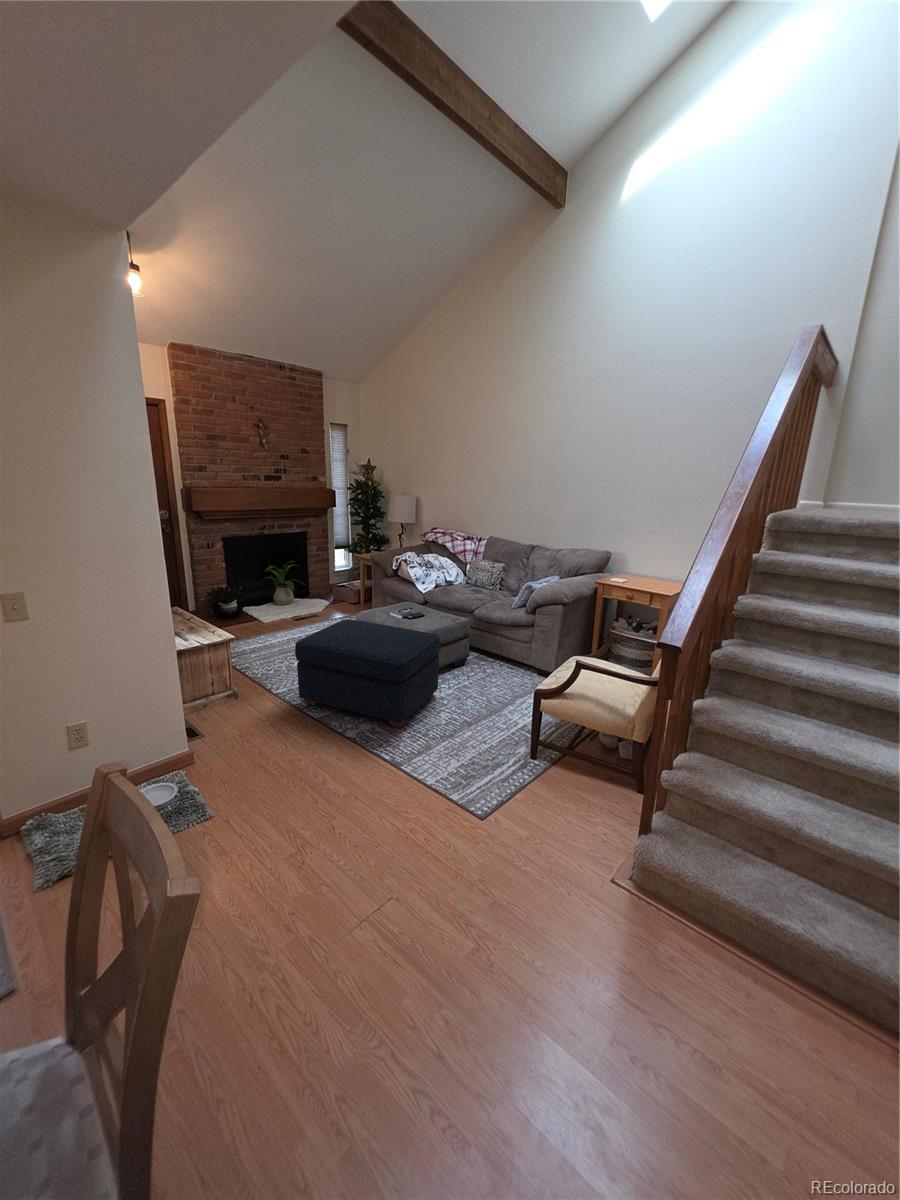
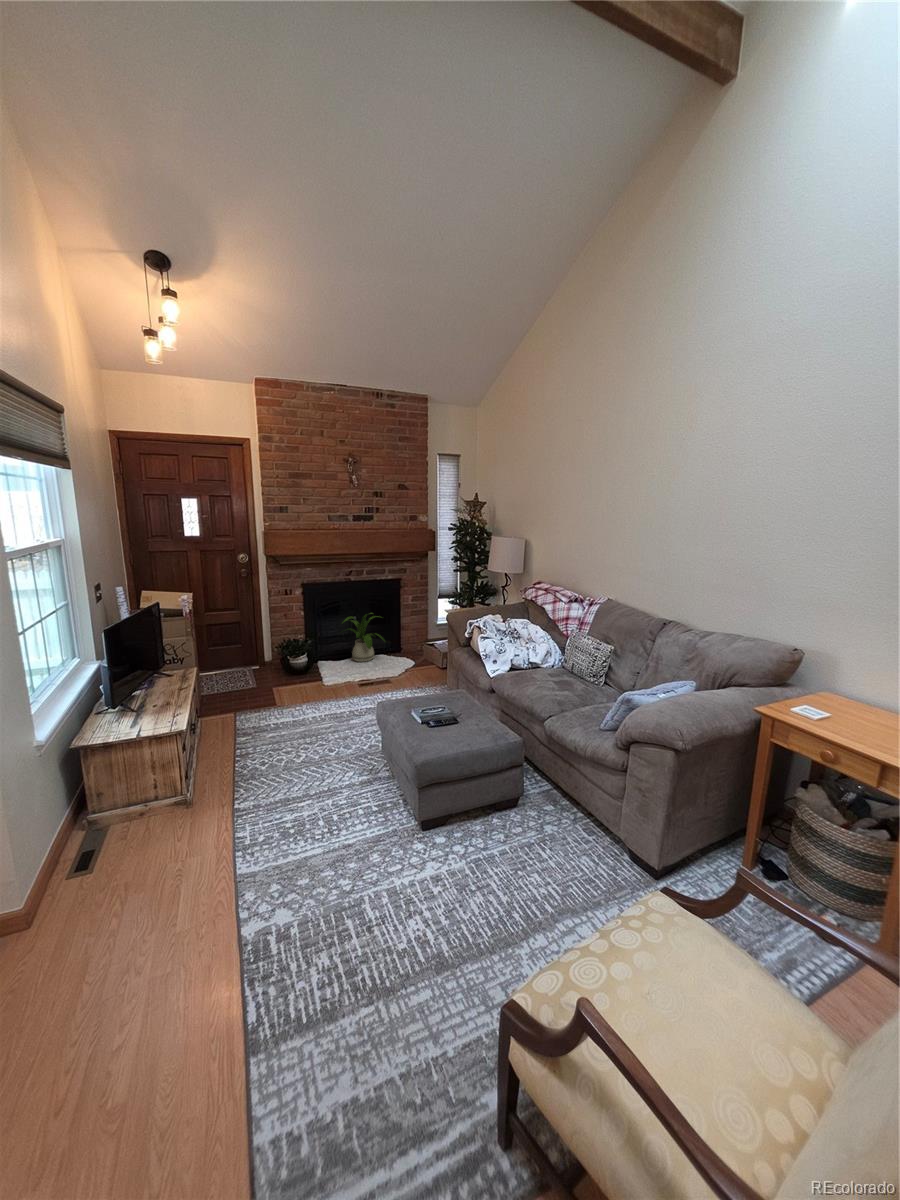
ottoman: present [295,620,440,728] -> none [223,720,426,942]

